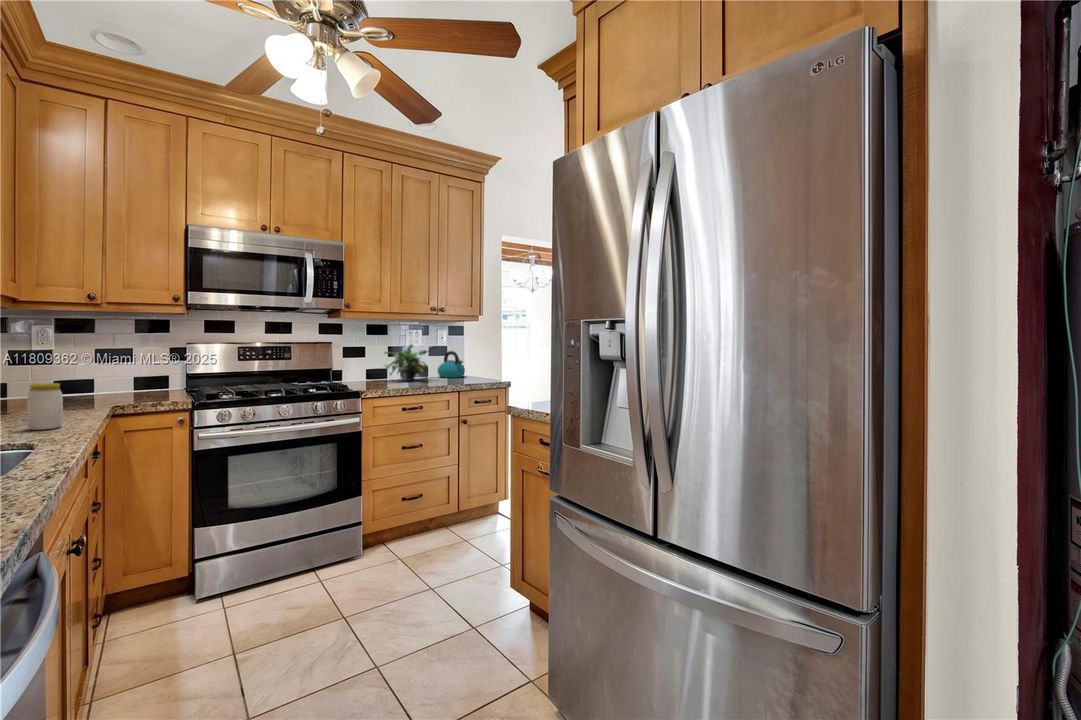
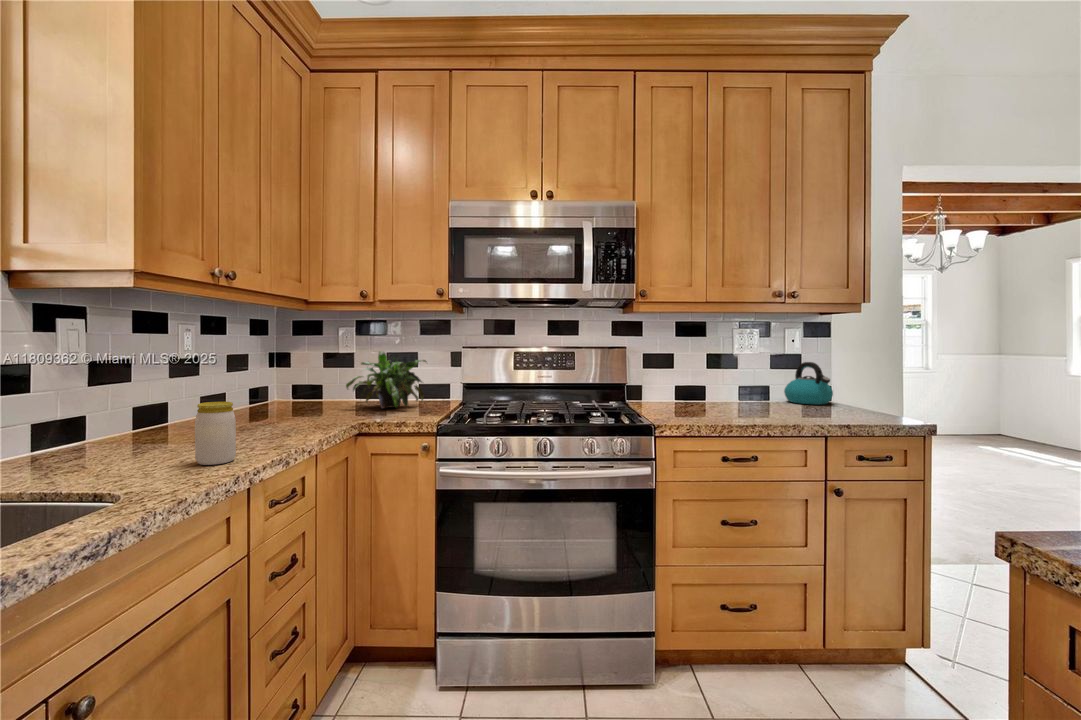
potted plant: present [385,345,428,381] -> present [346,351,426,408]

